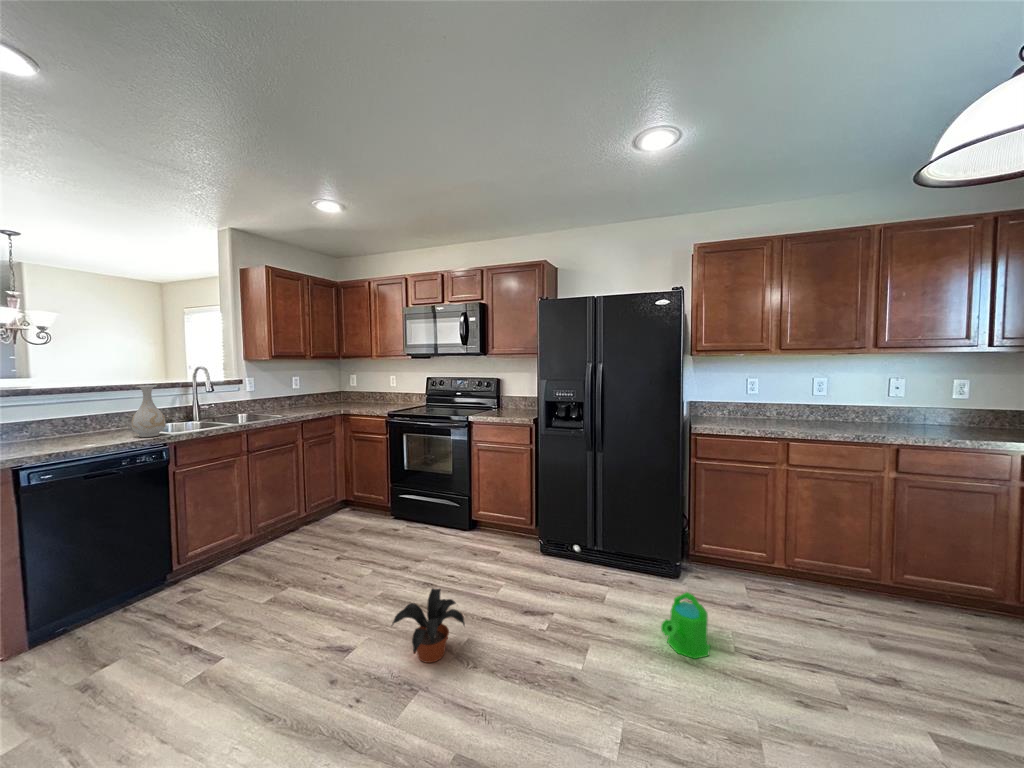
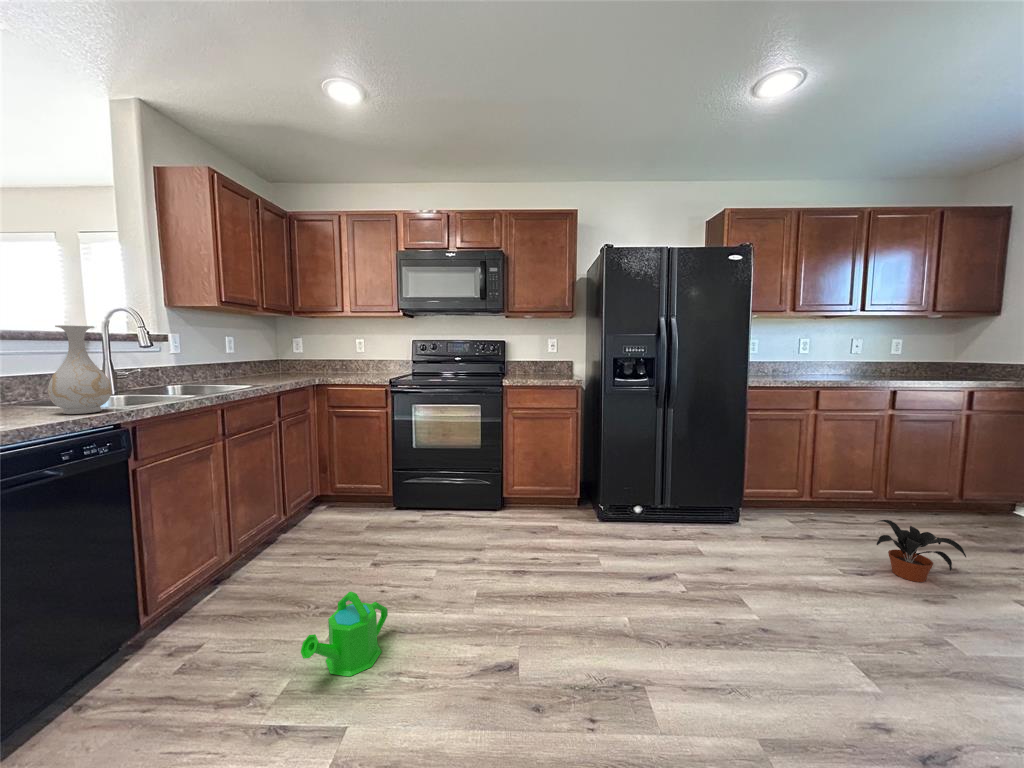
potted plant: present [392,589,465,663] -> present [877,520,966,582]
watering can: present [661,592,710,659] -> present [301,591,388,677]

